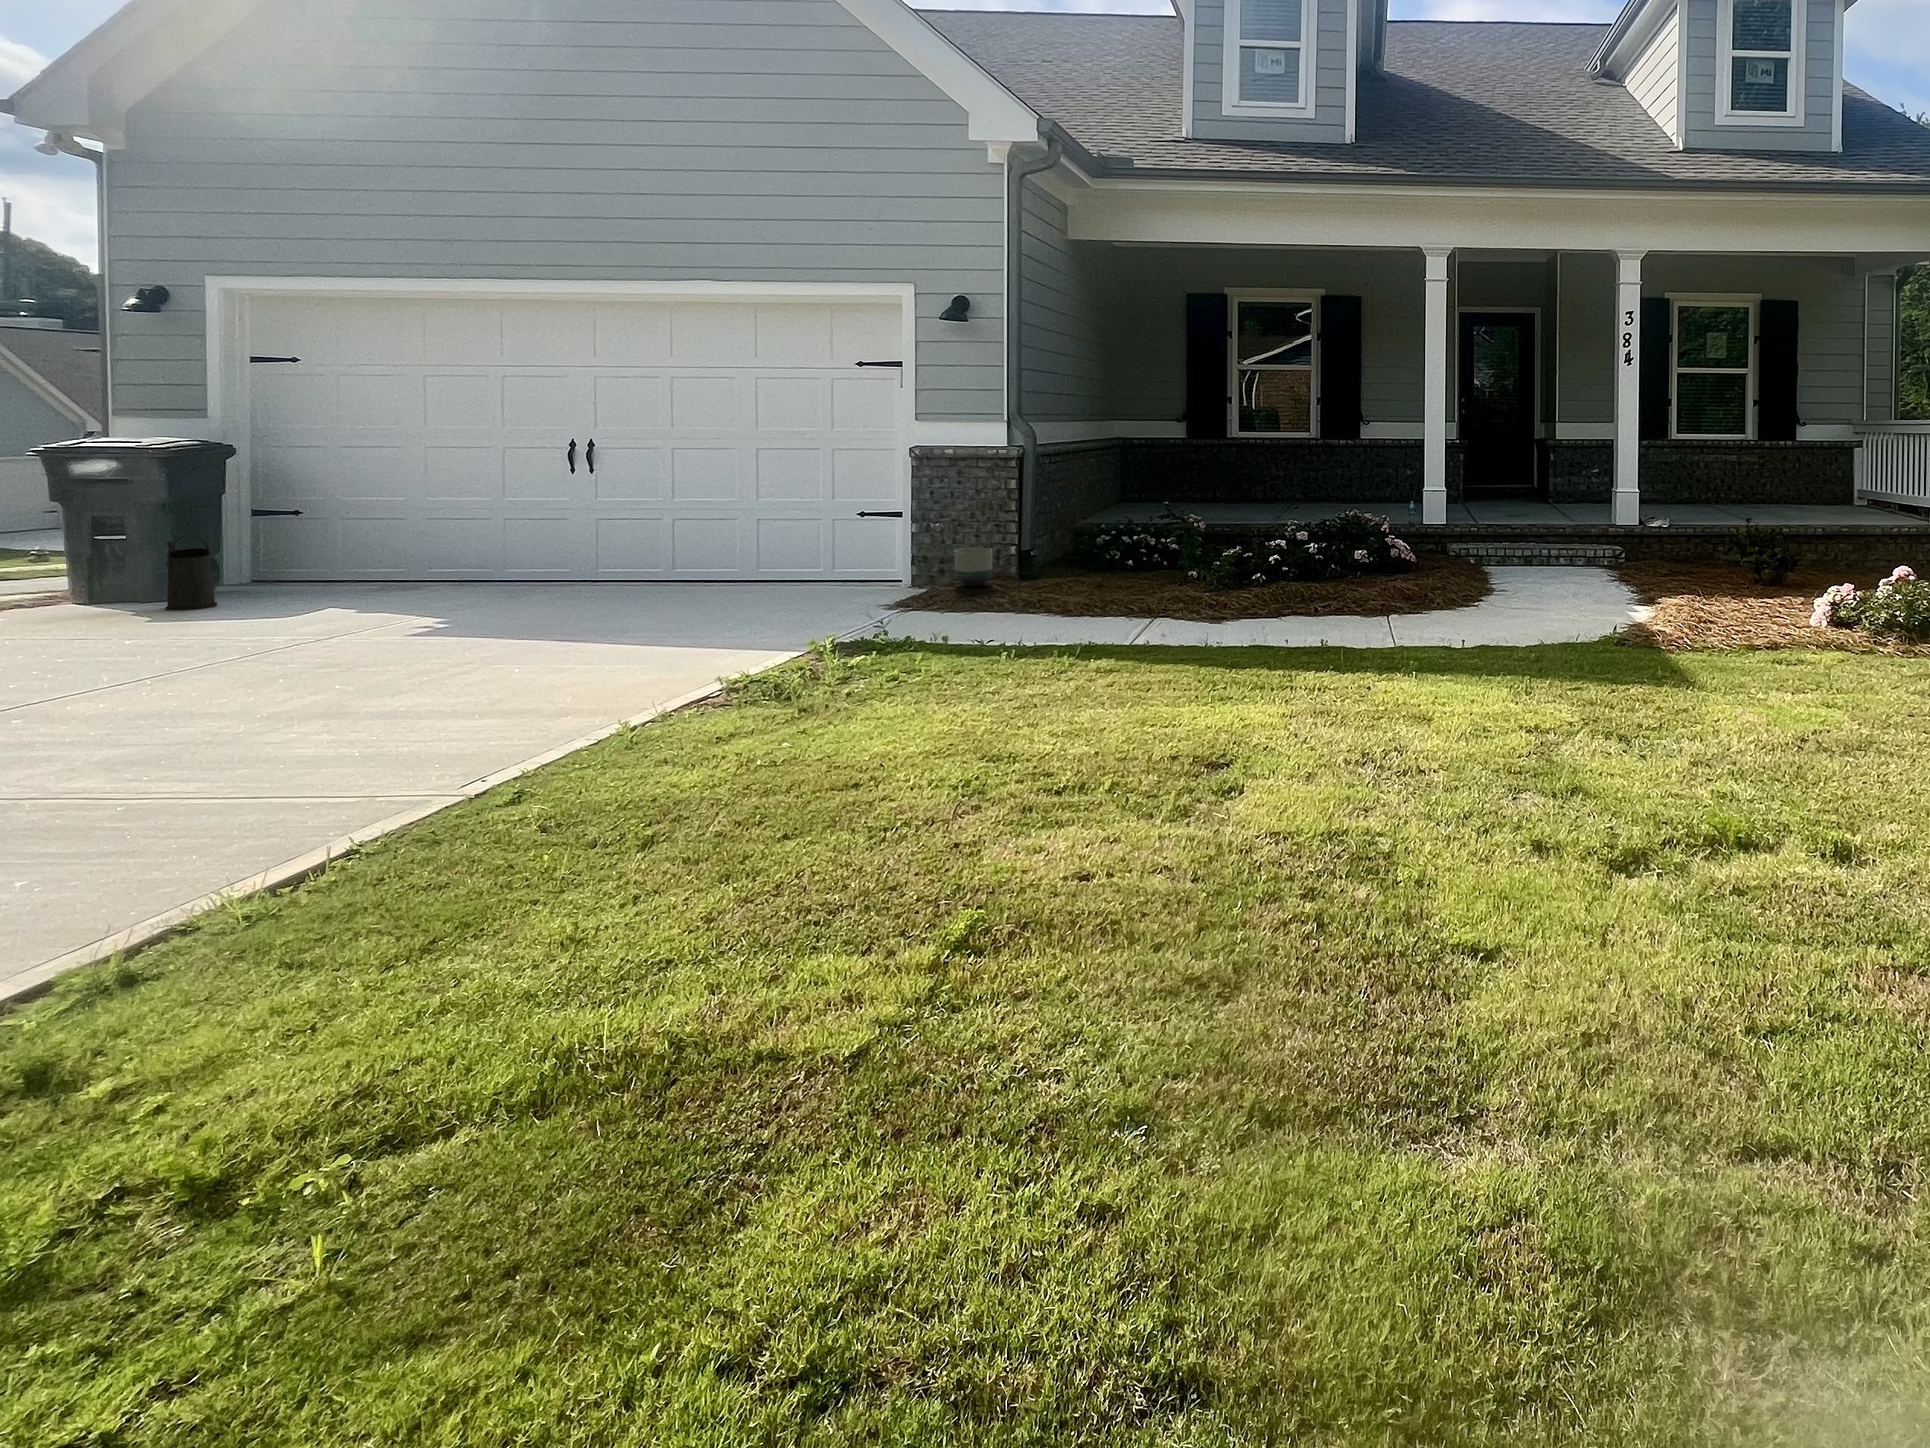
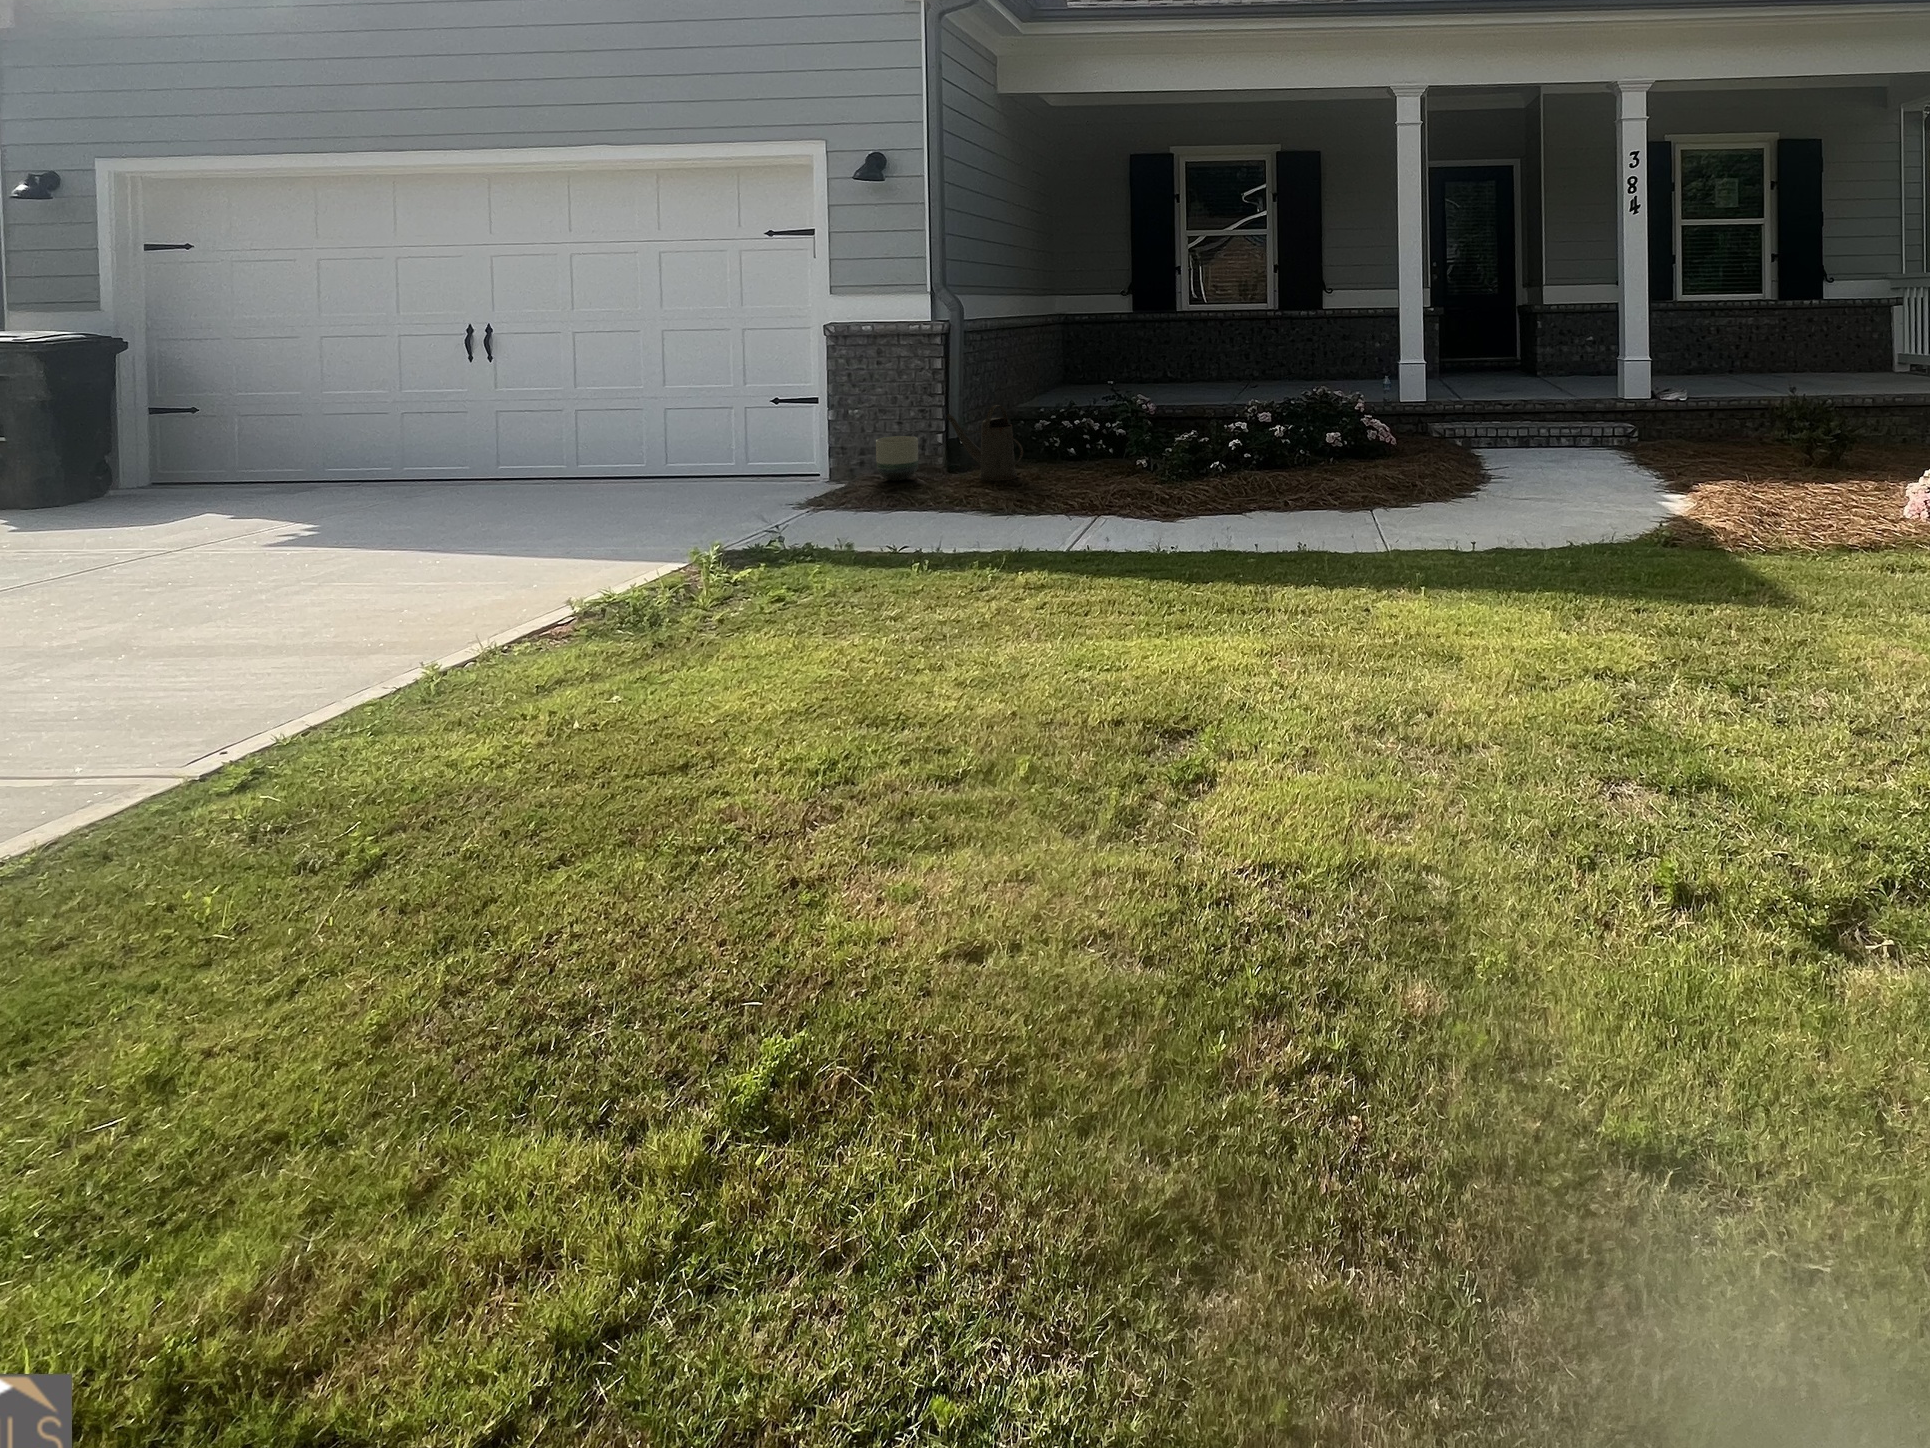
watering can: present [166,535,217,611] -> present [947,405,1023,481]

